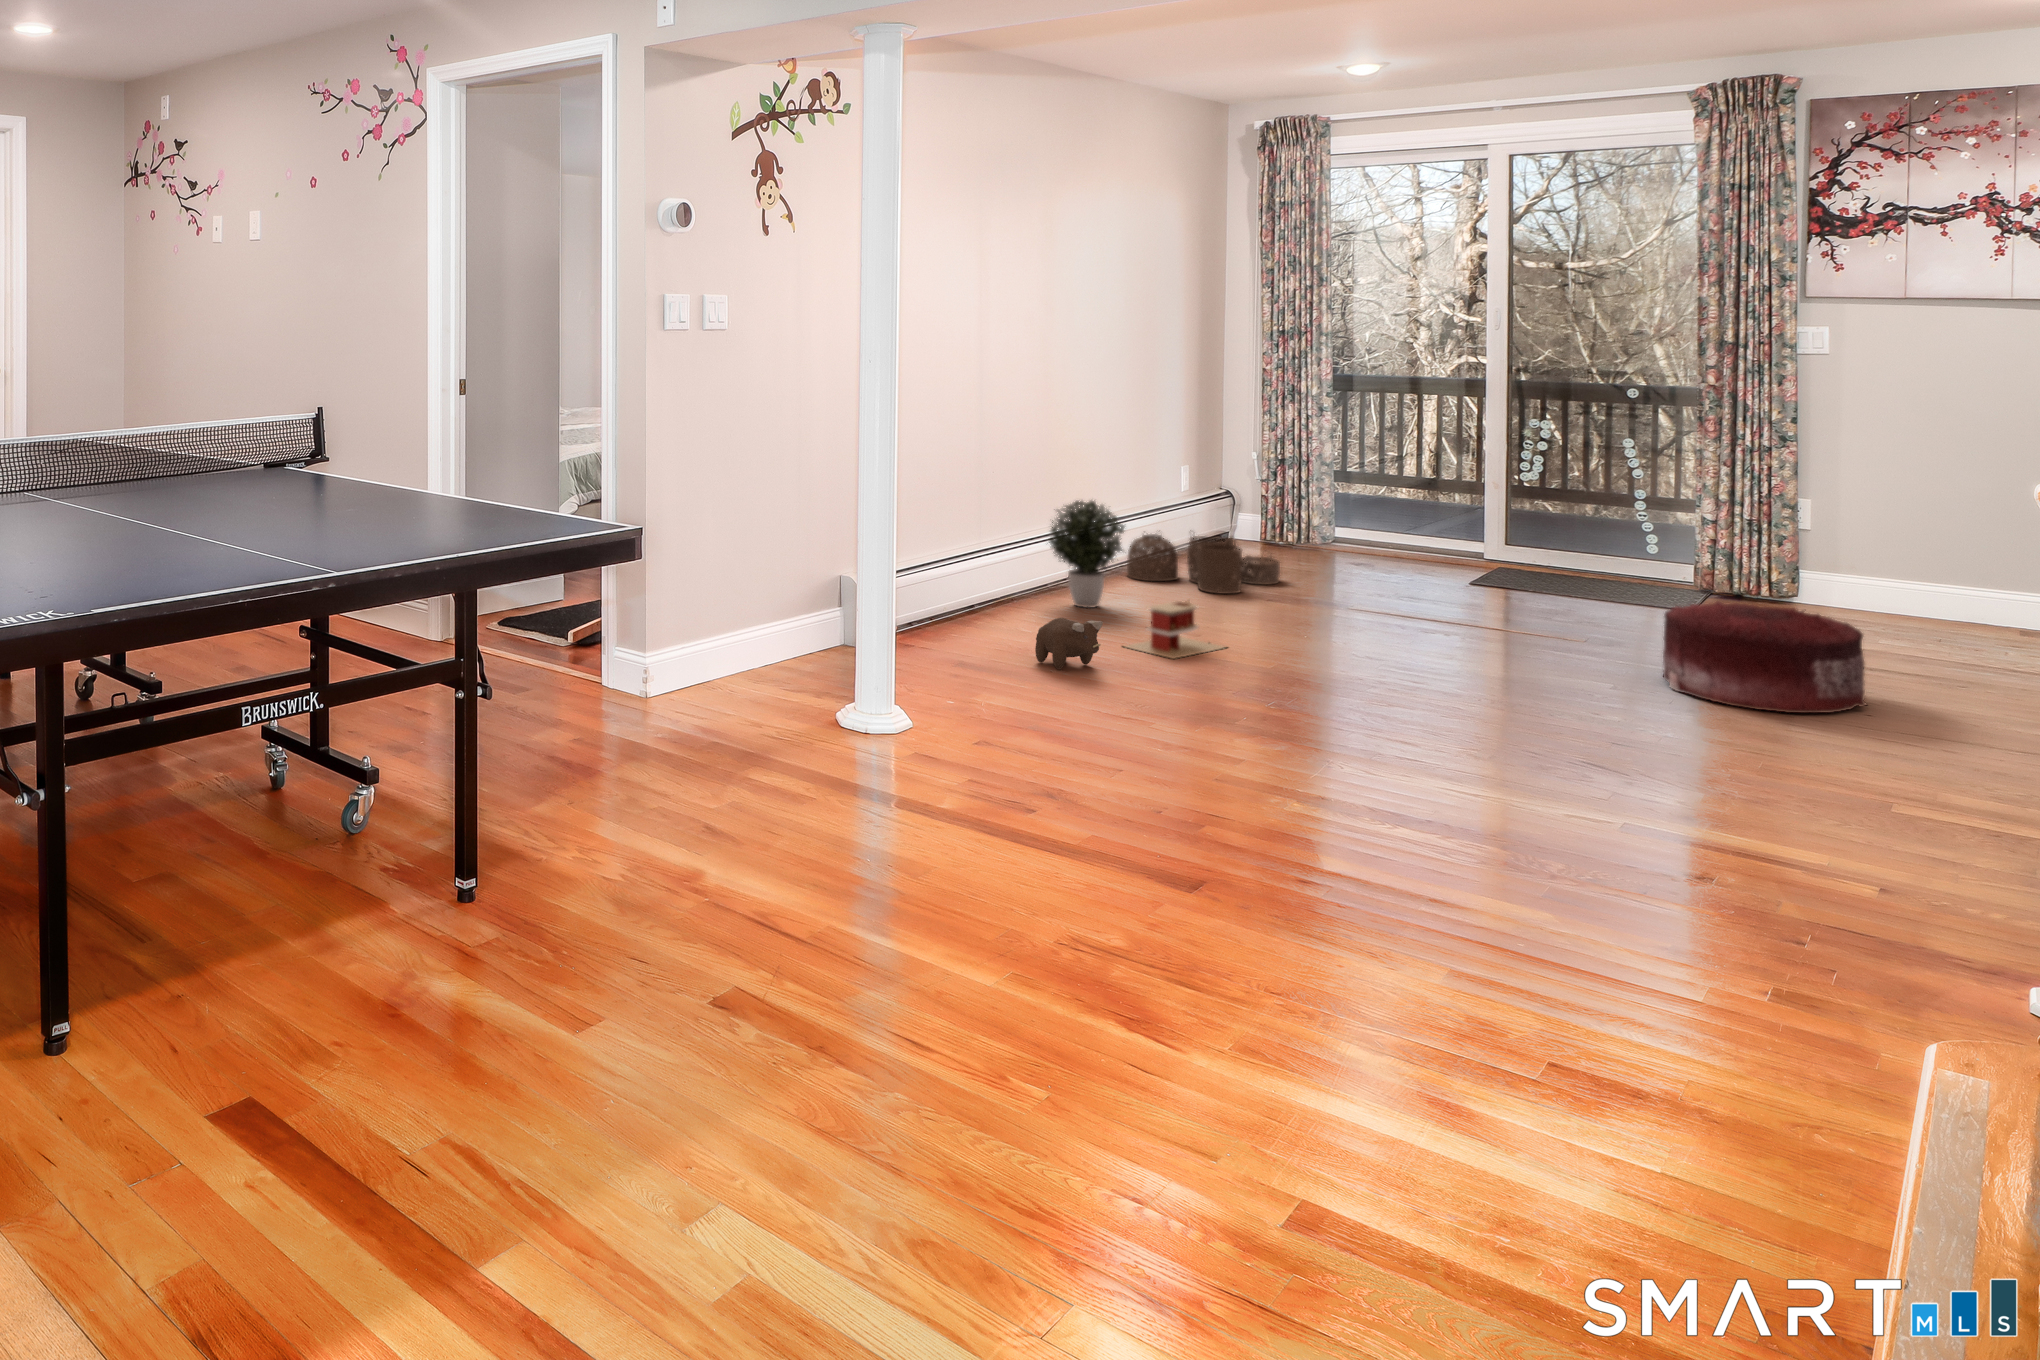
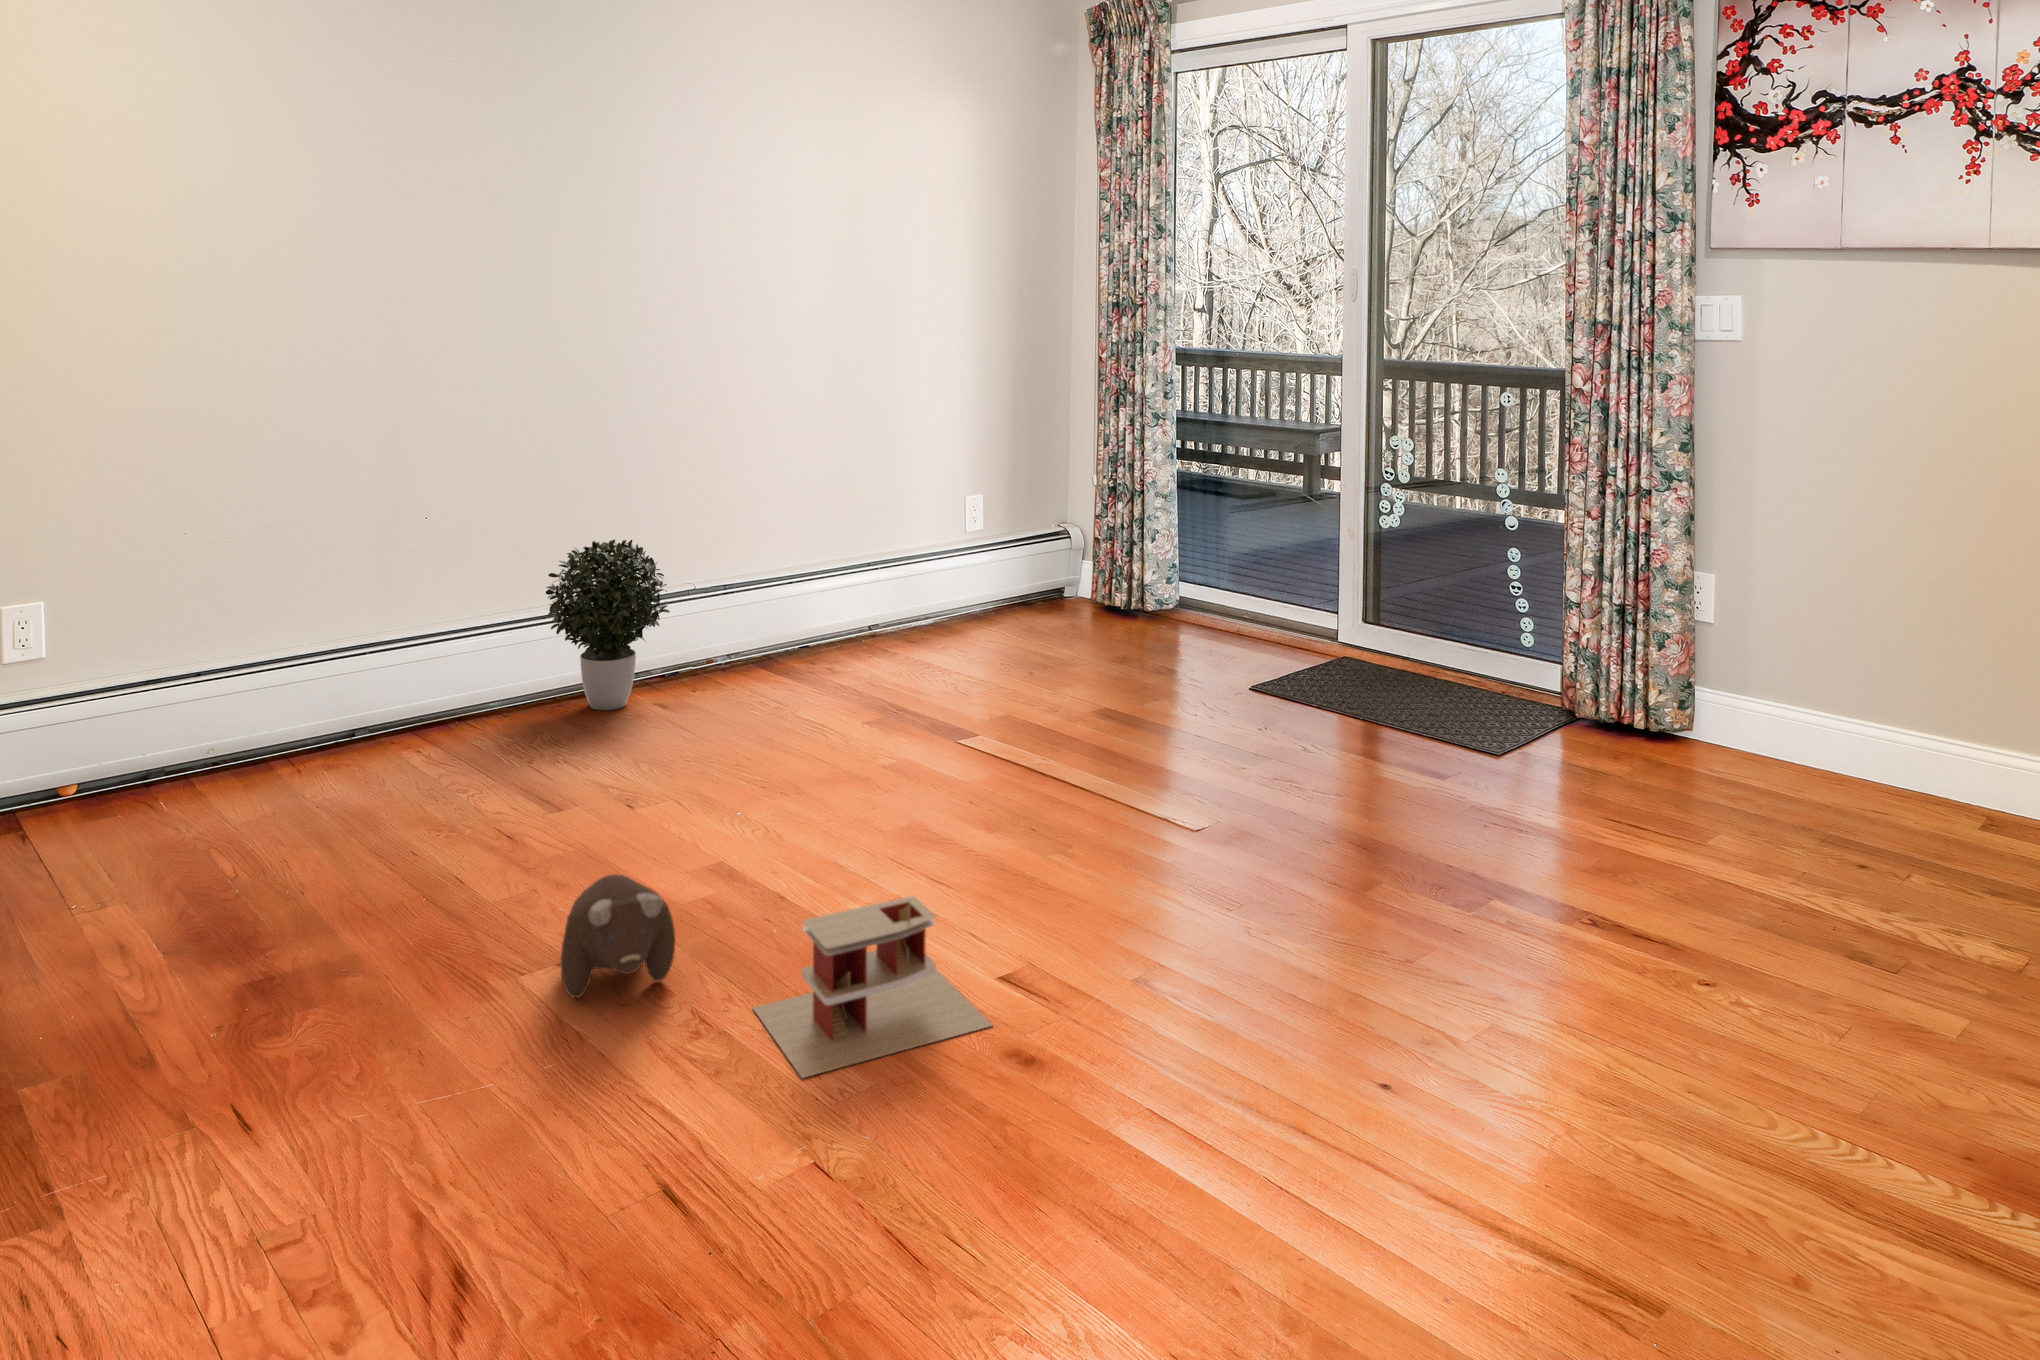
woven basket: present [1126,534,1280,594] -> none [790,585,990,690]
toy house: present [1125,601,1223,659] -> present [753,896,992,1078]
pouf: present [1663,601,1866,713] -> none [1180,776,1498,1048]
plush toy: present [1035,618,1103,669] -> present [561,874,675,998]

